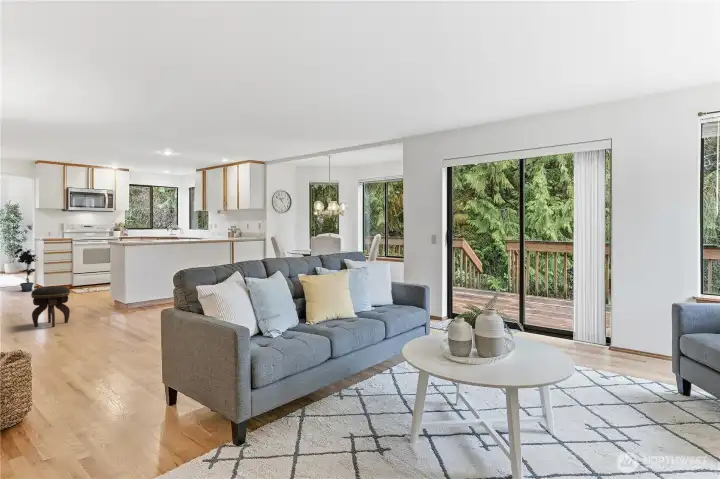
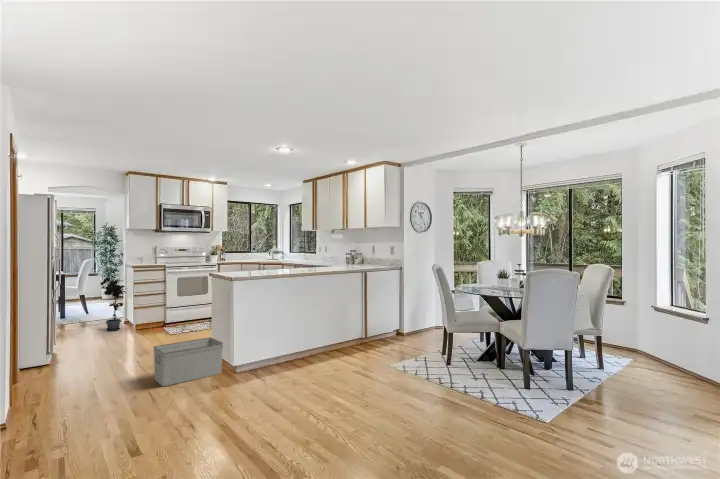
footstool: present [31,286,70,327] -> none [97,348,154,420]
storage bin: none [67,286,120,315] -> present [154,337,223,386]

